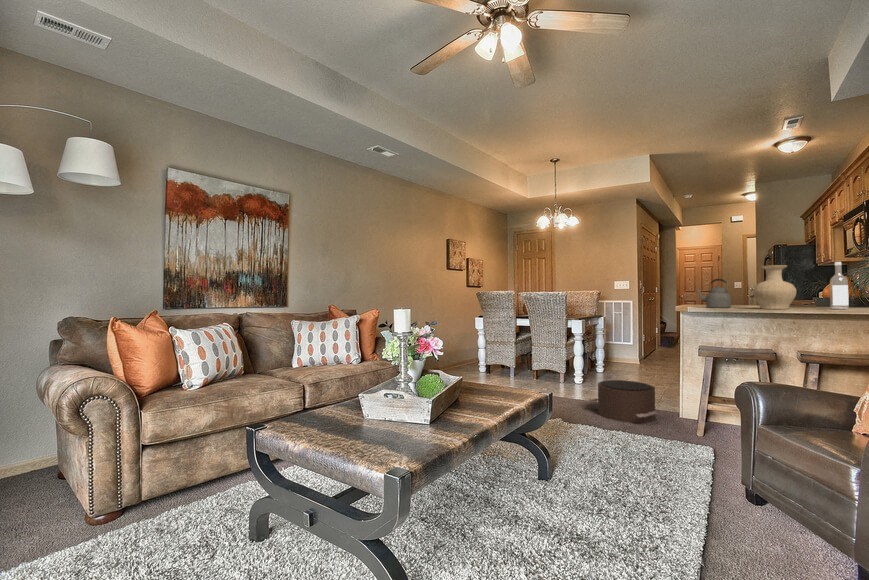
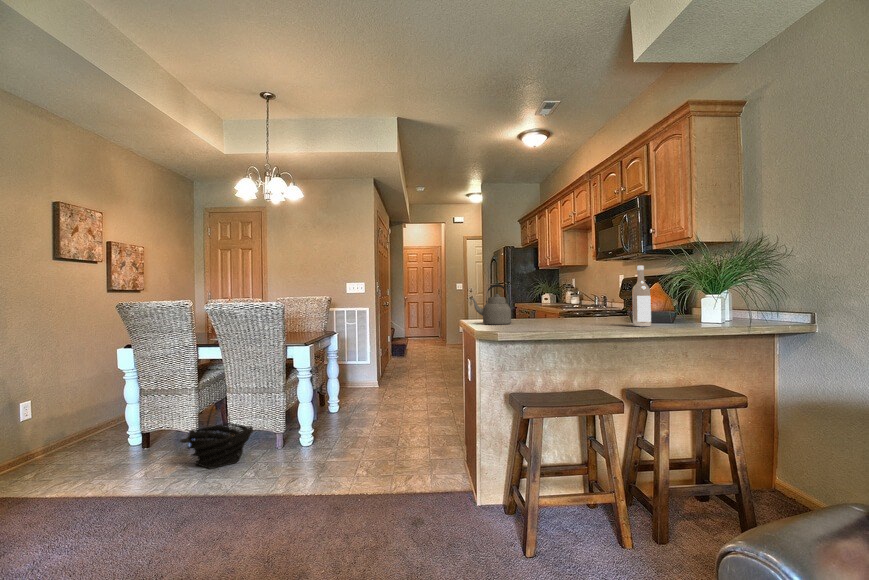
vase: present [753,265,796,309] -> none [549,268,597,328]
basket: none [508,349,546,385] -> present [180,402,253,469]
pouf: present [587,380,660,423] -> none [326,449,446,536]

